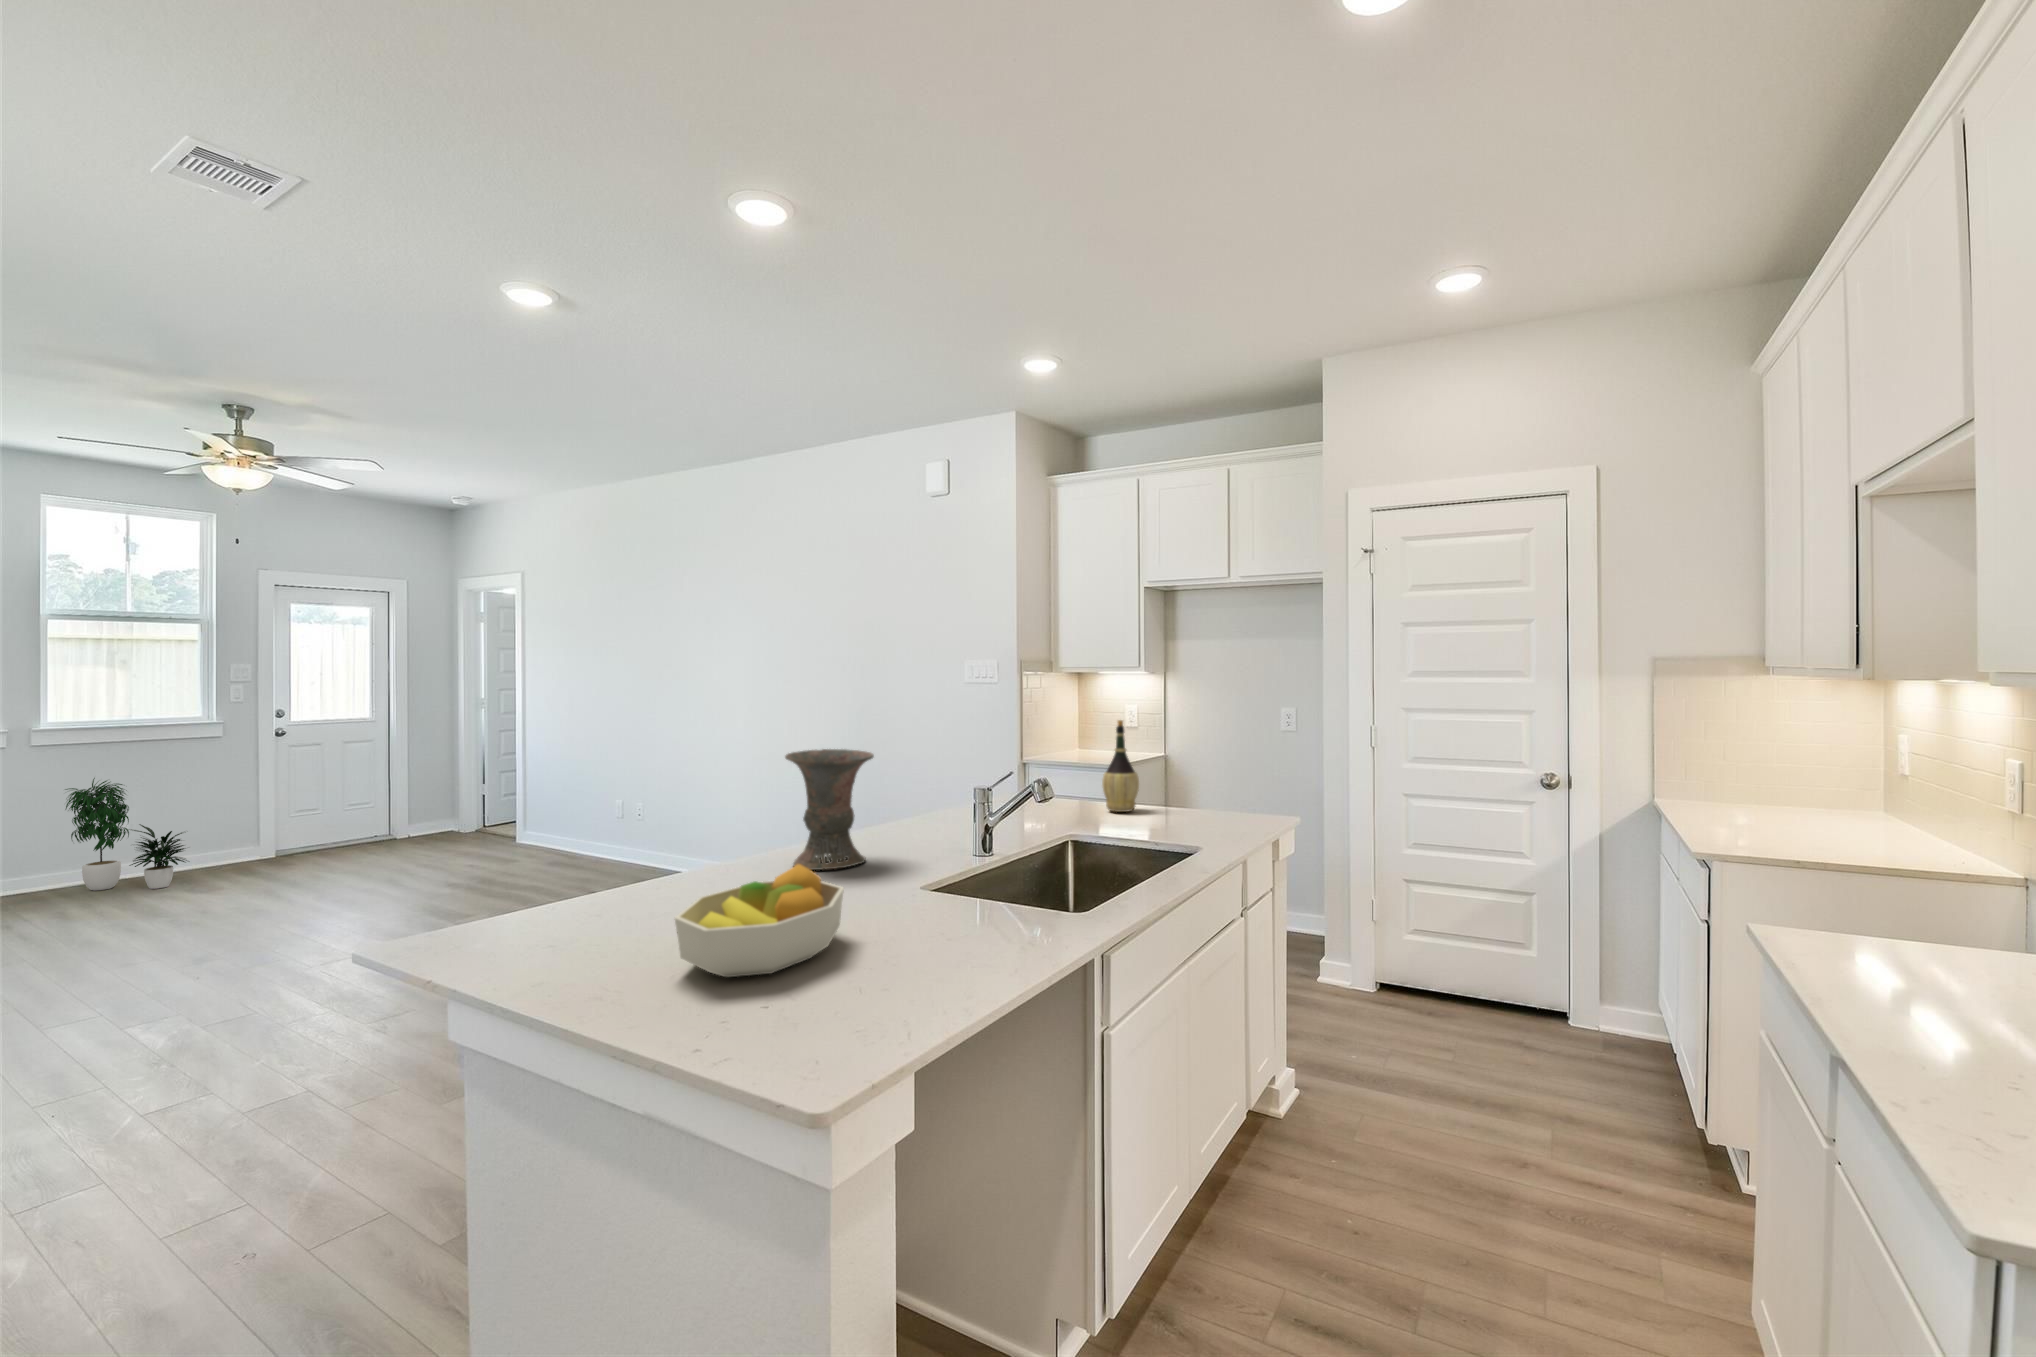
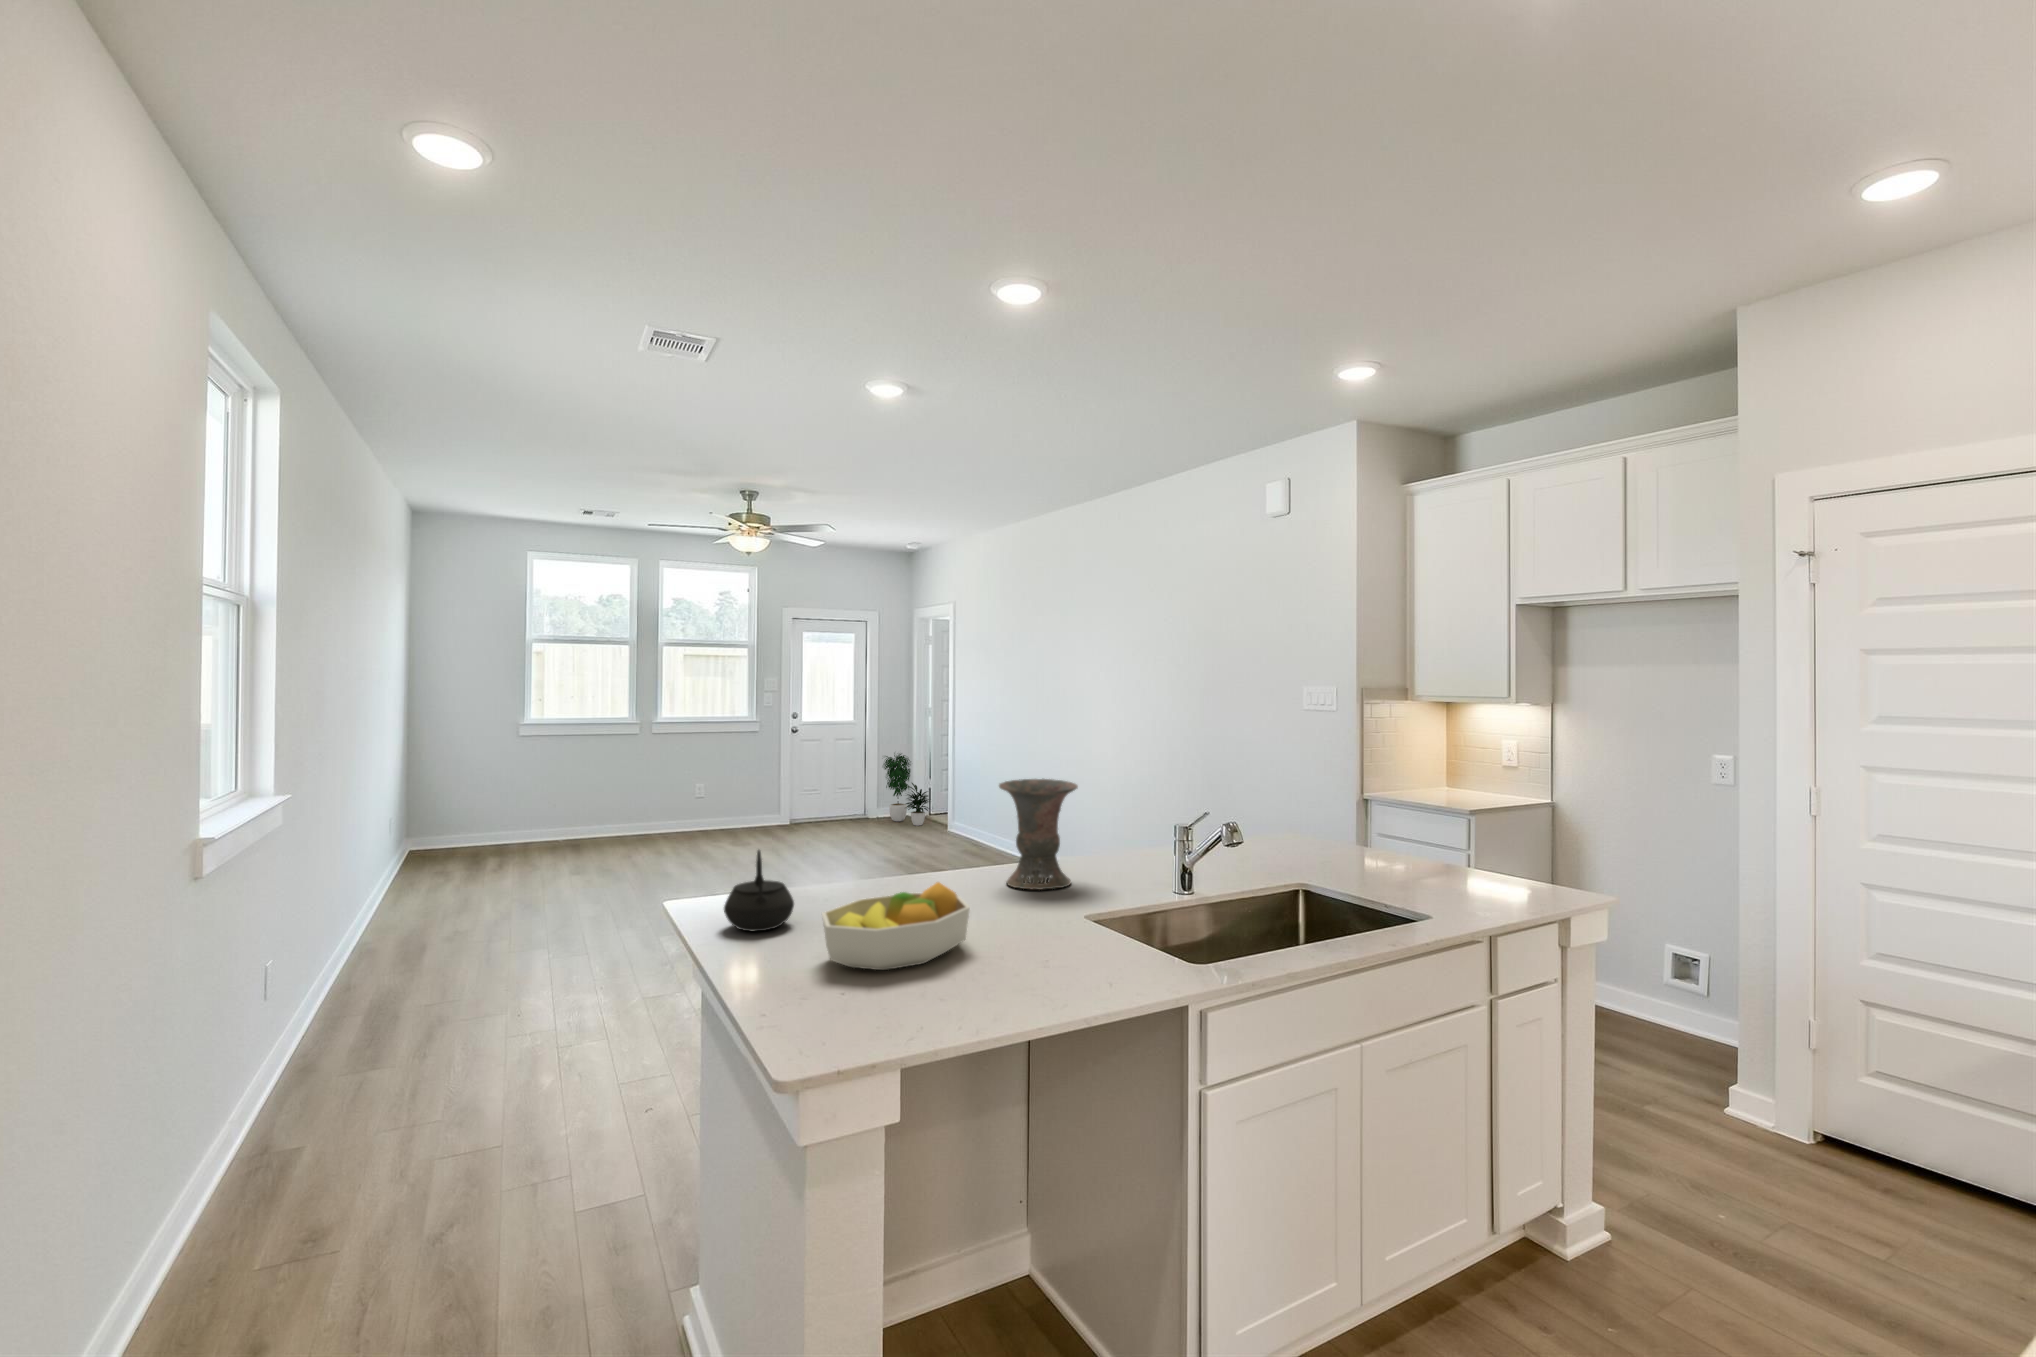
wine bottle: present [1102,720,1139,812] -> none [1365,764,1408,866]
potted plant: present [65,778,187,891] -> present [883,754,930,826]
kettle: none [483,853,585,962] -> present [724,850,794,931]

